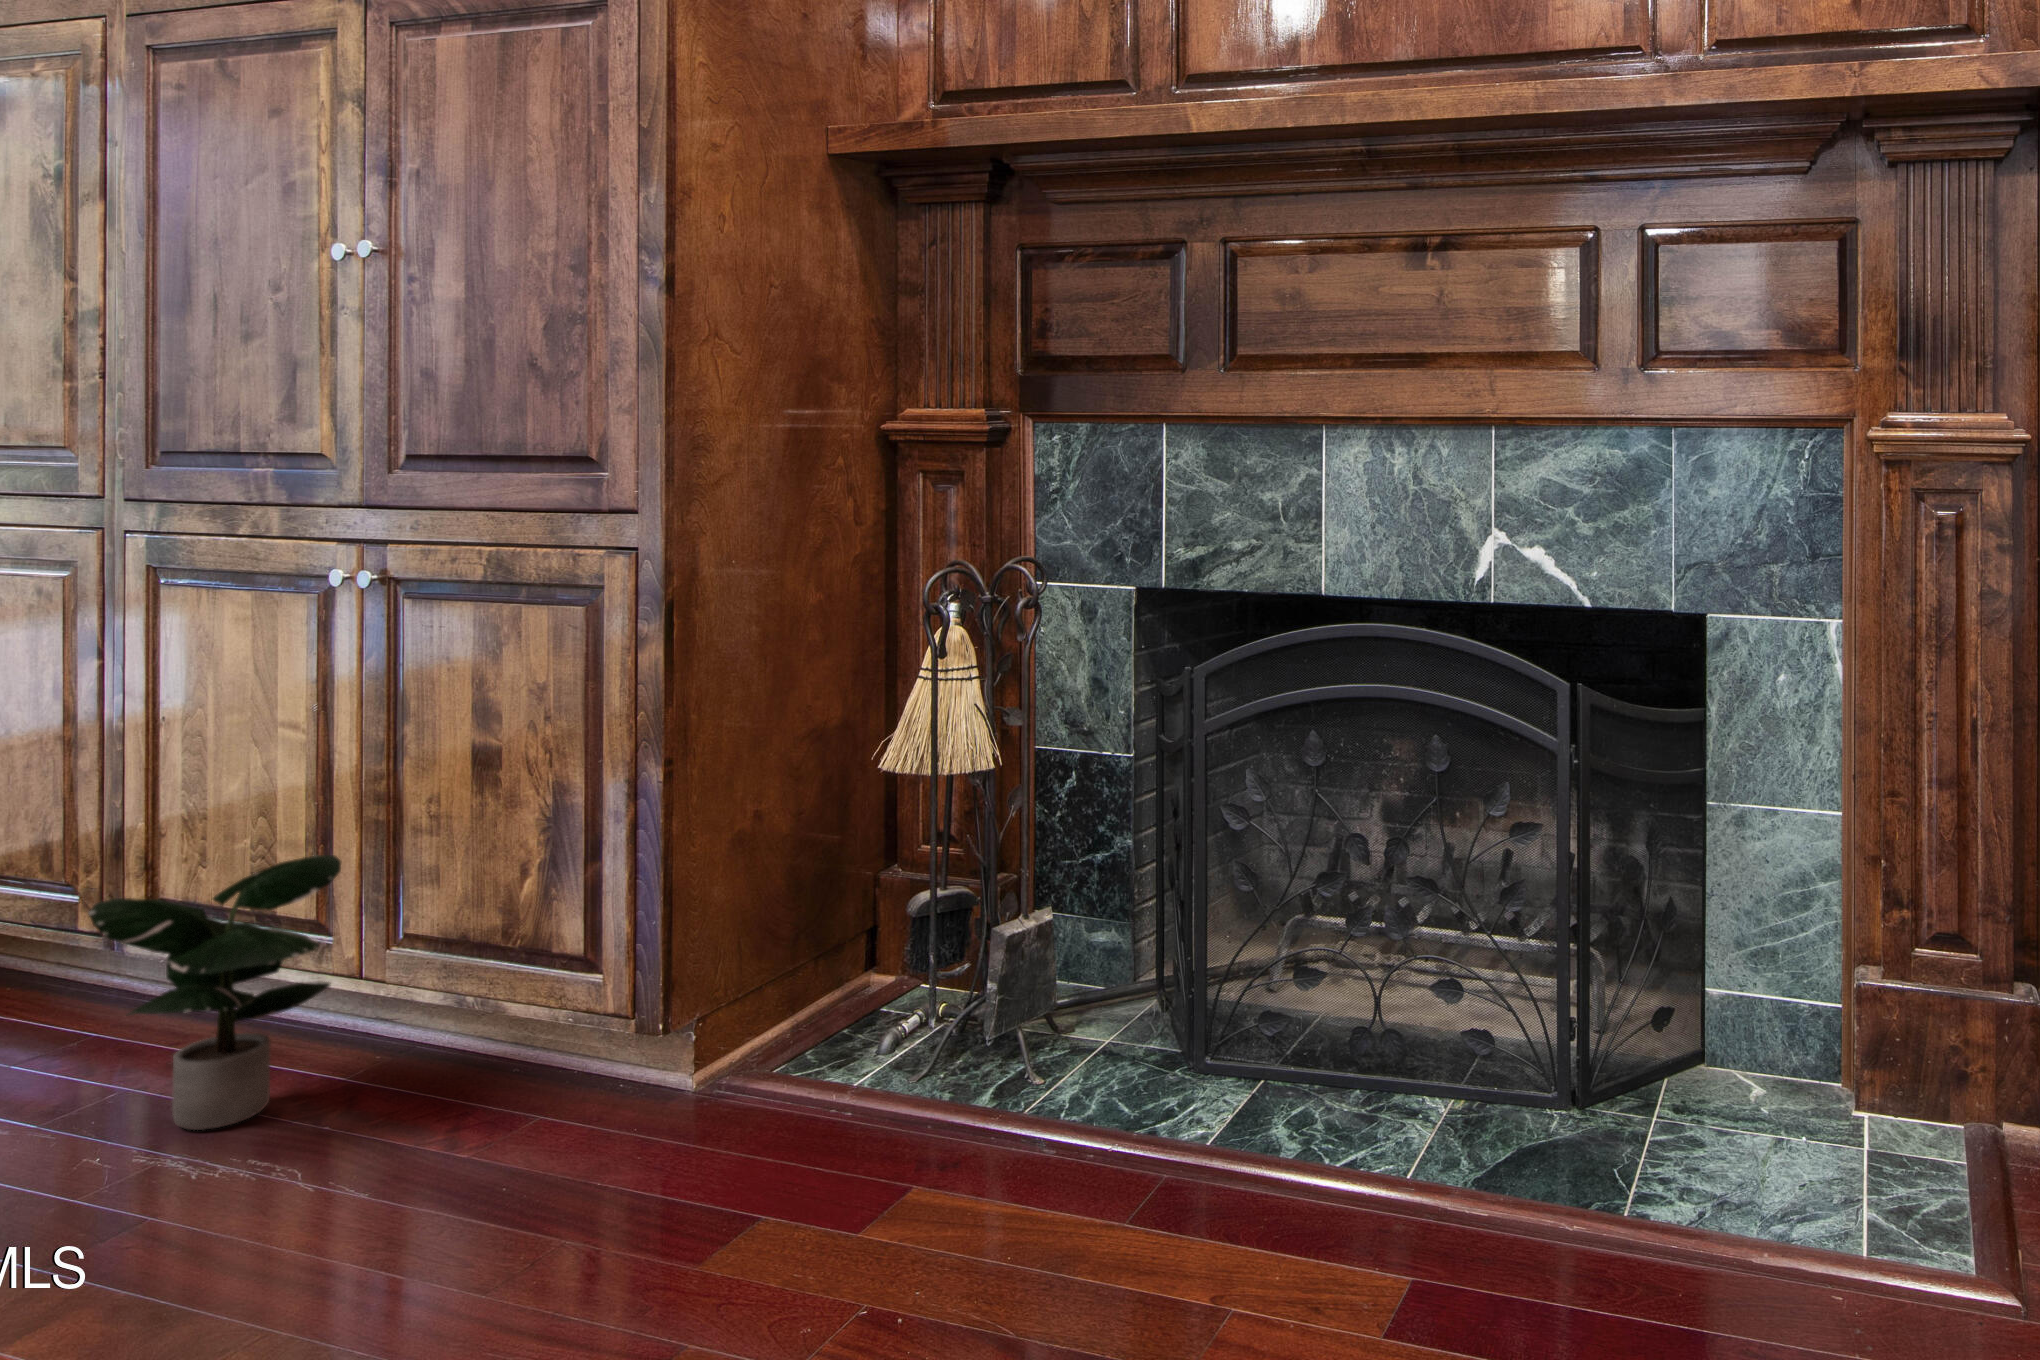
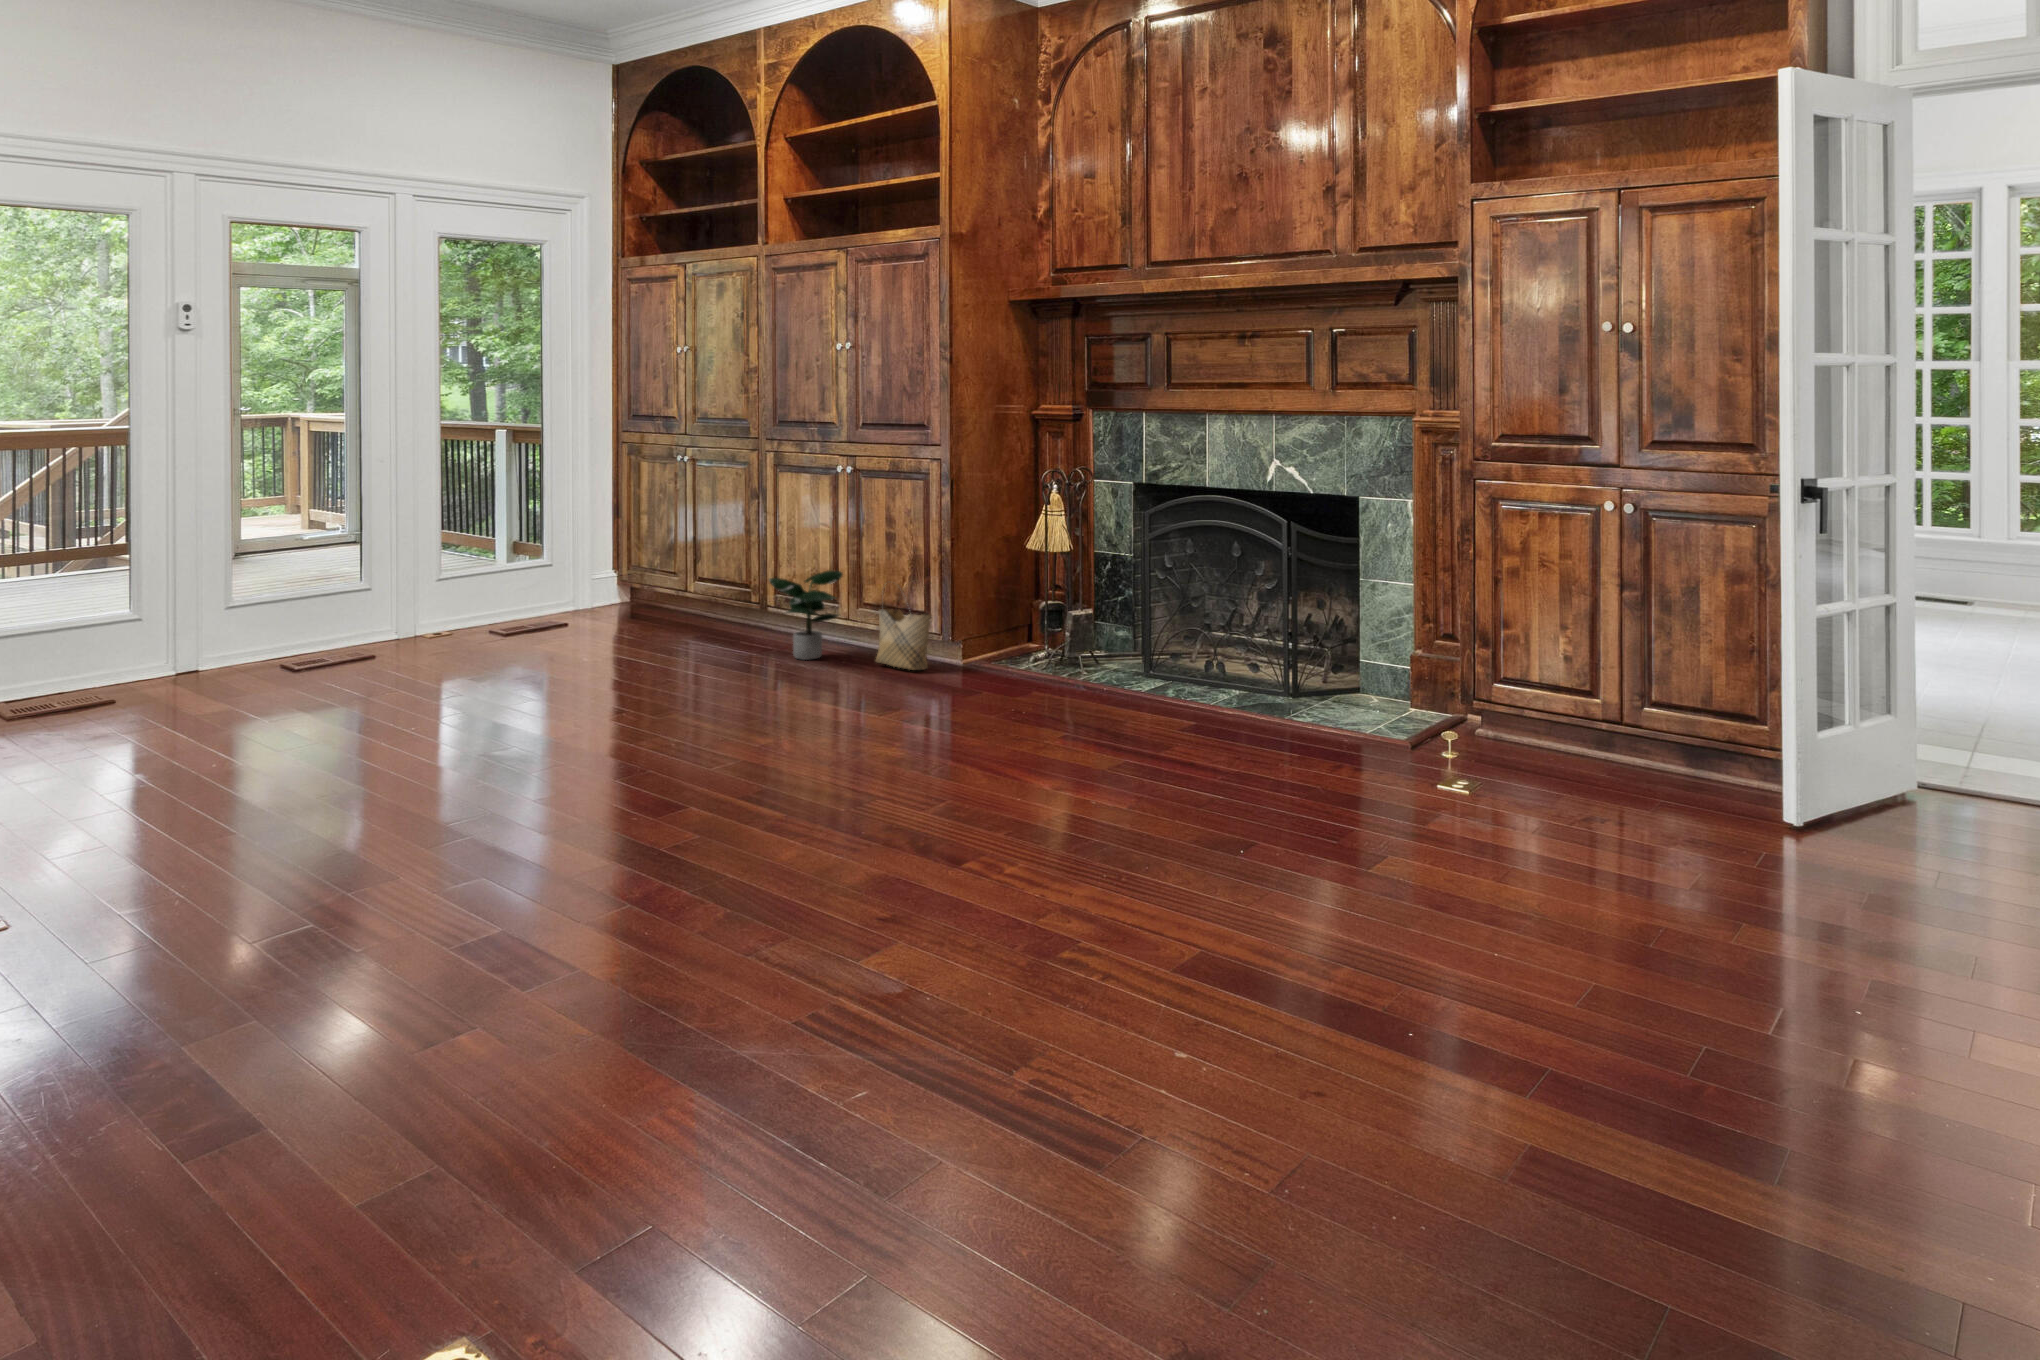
woven basket: none [434,875,609,1140] -> present [876,588,931,670]

